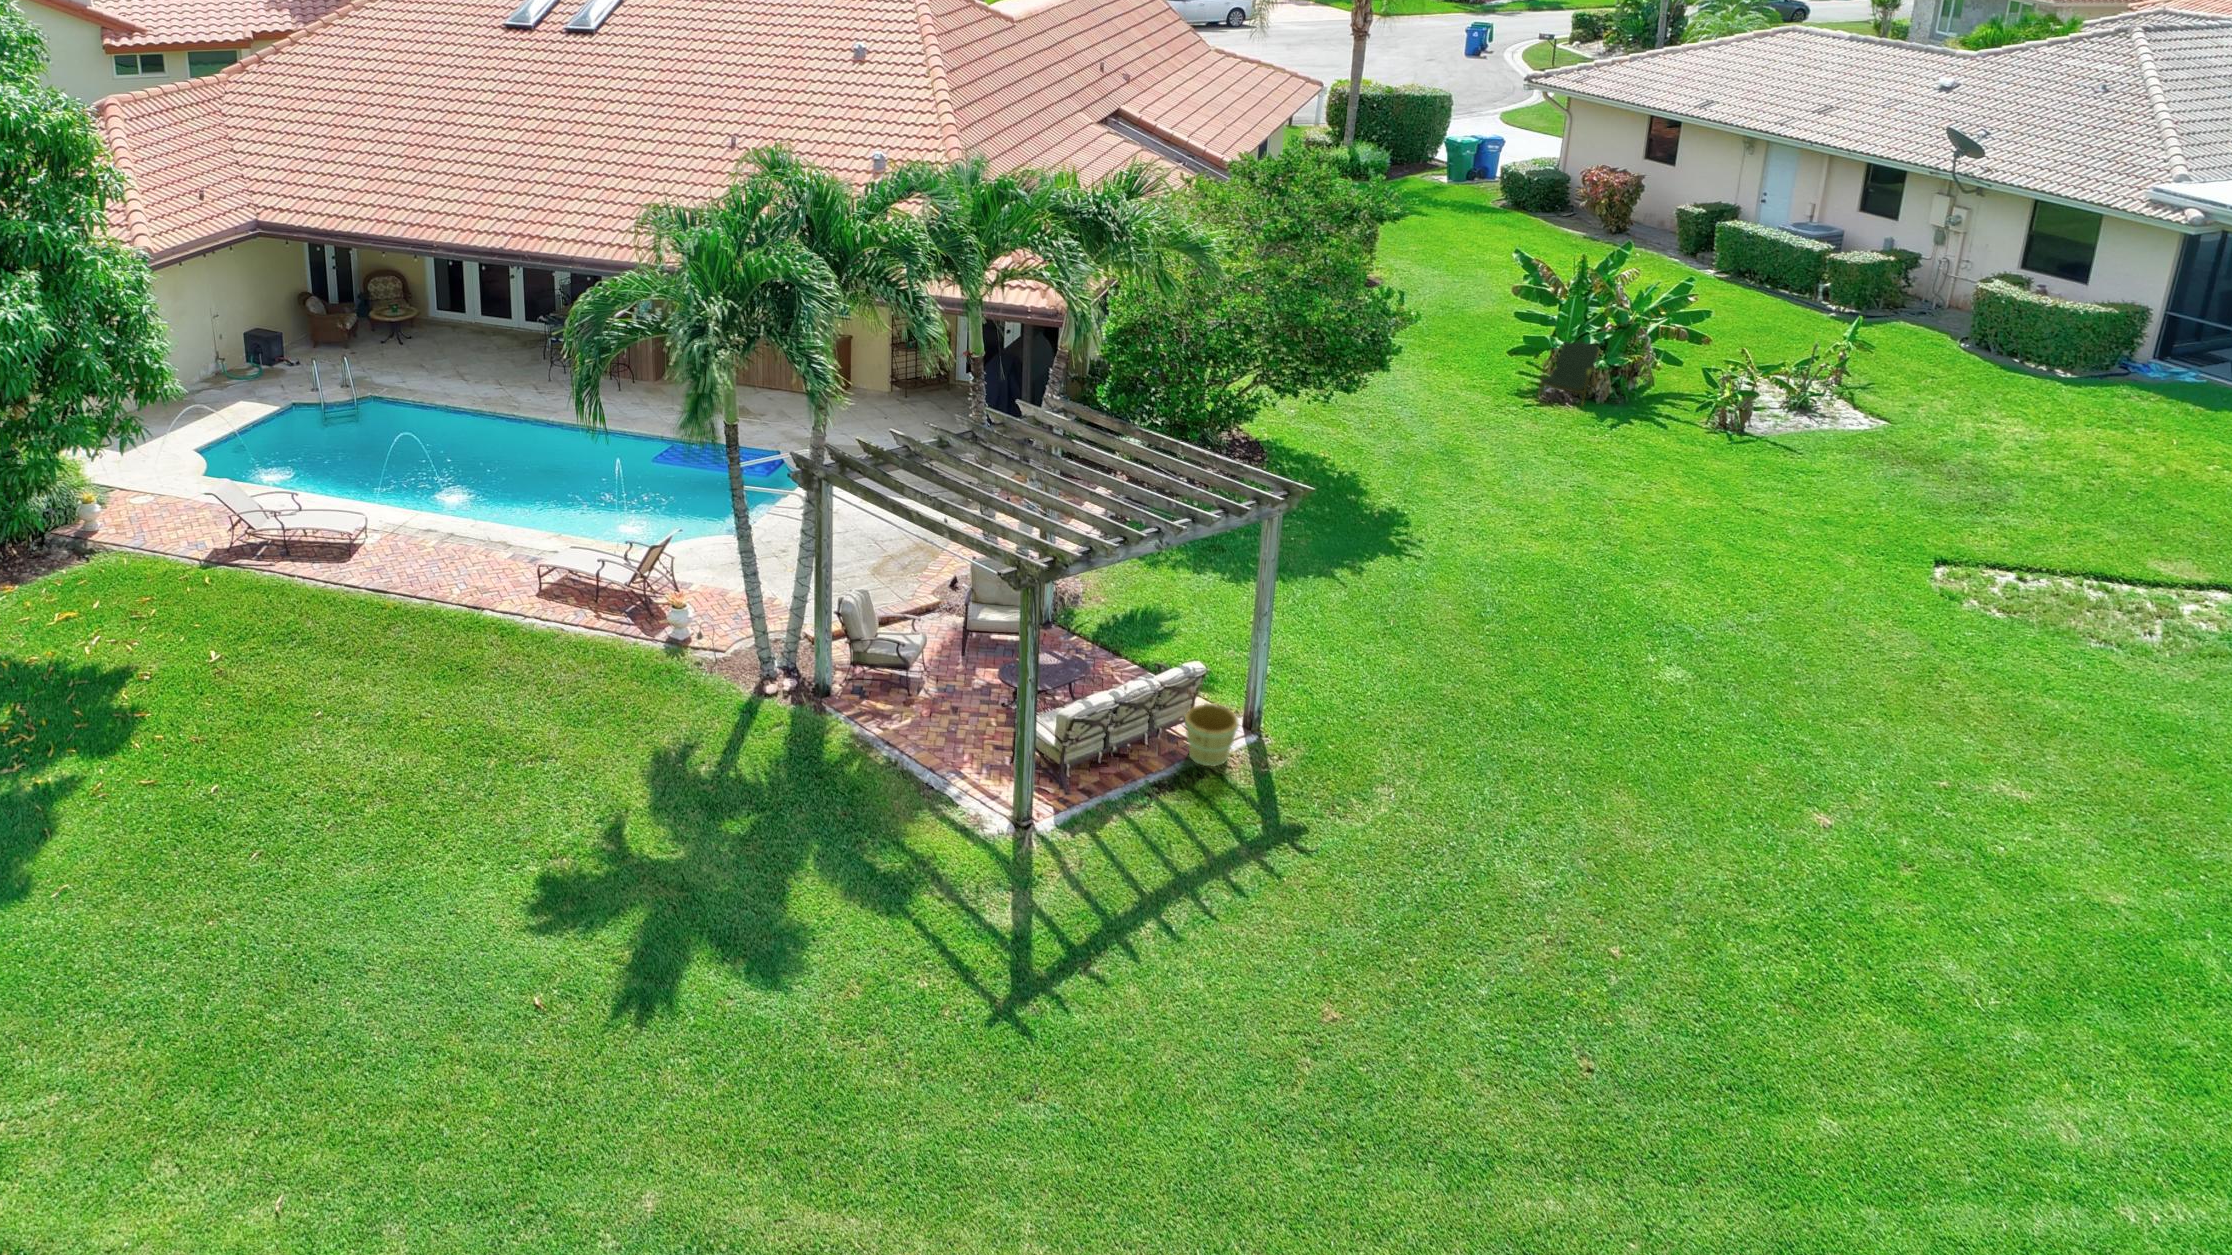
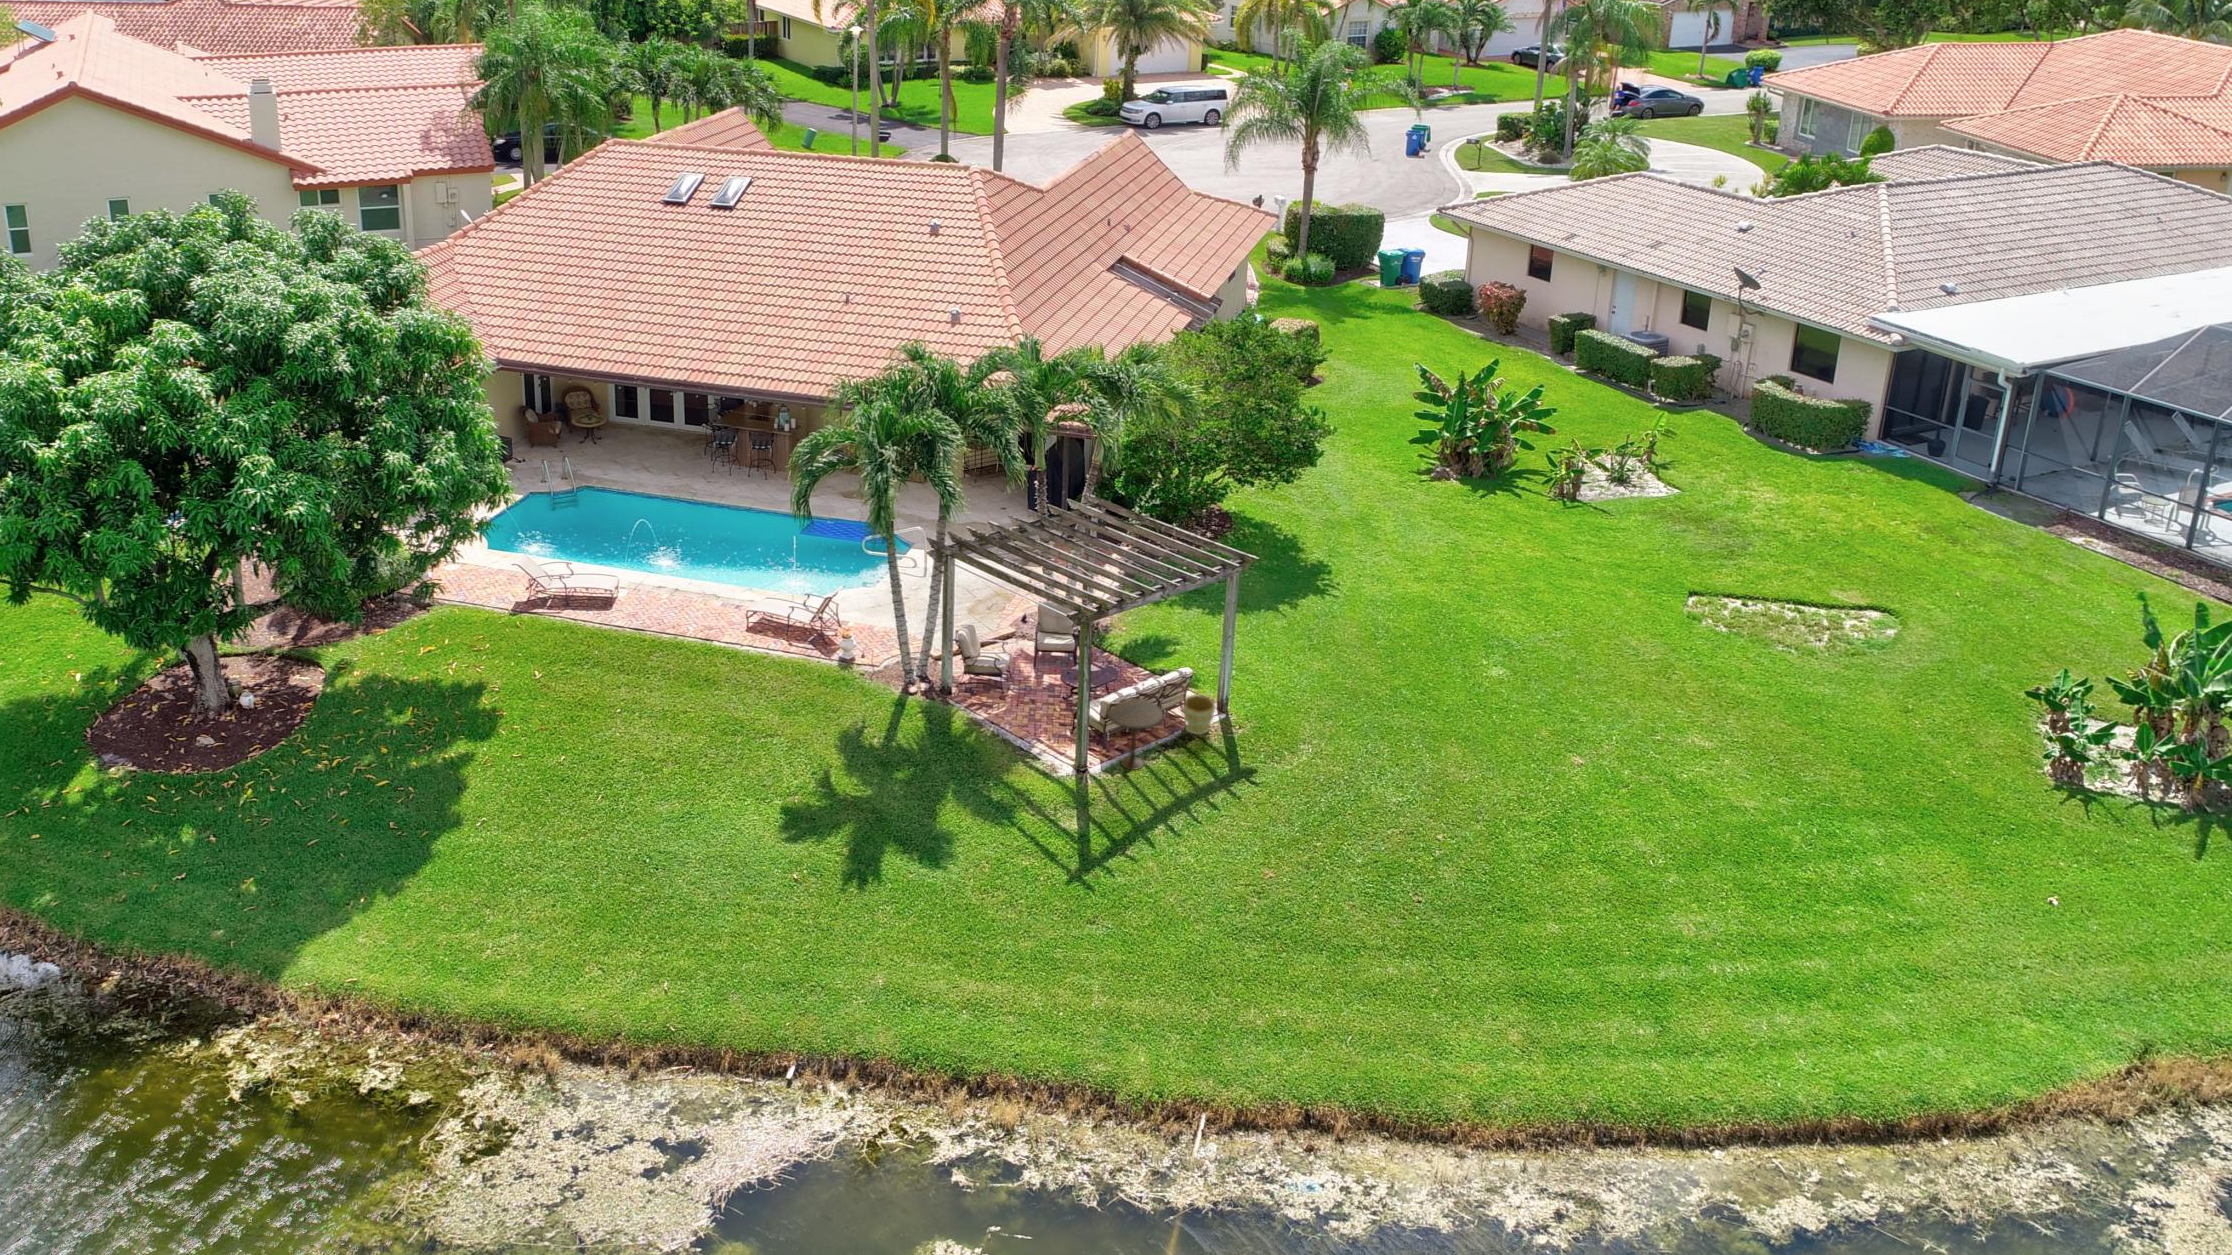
lounge chair: present [1538,341,1599,404] -> none [1431,432,1475,482]
pedestal table: none [1065,709,1155,823] -> present [1107,698,1163,770]

